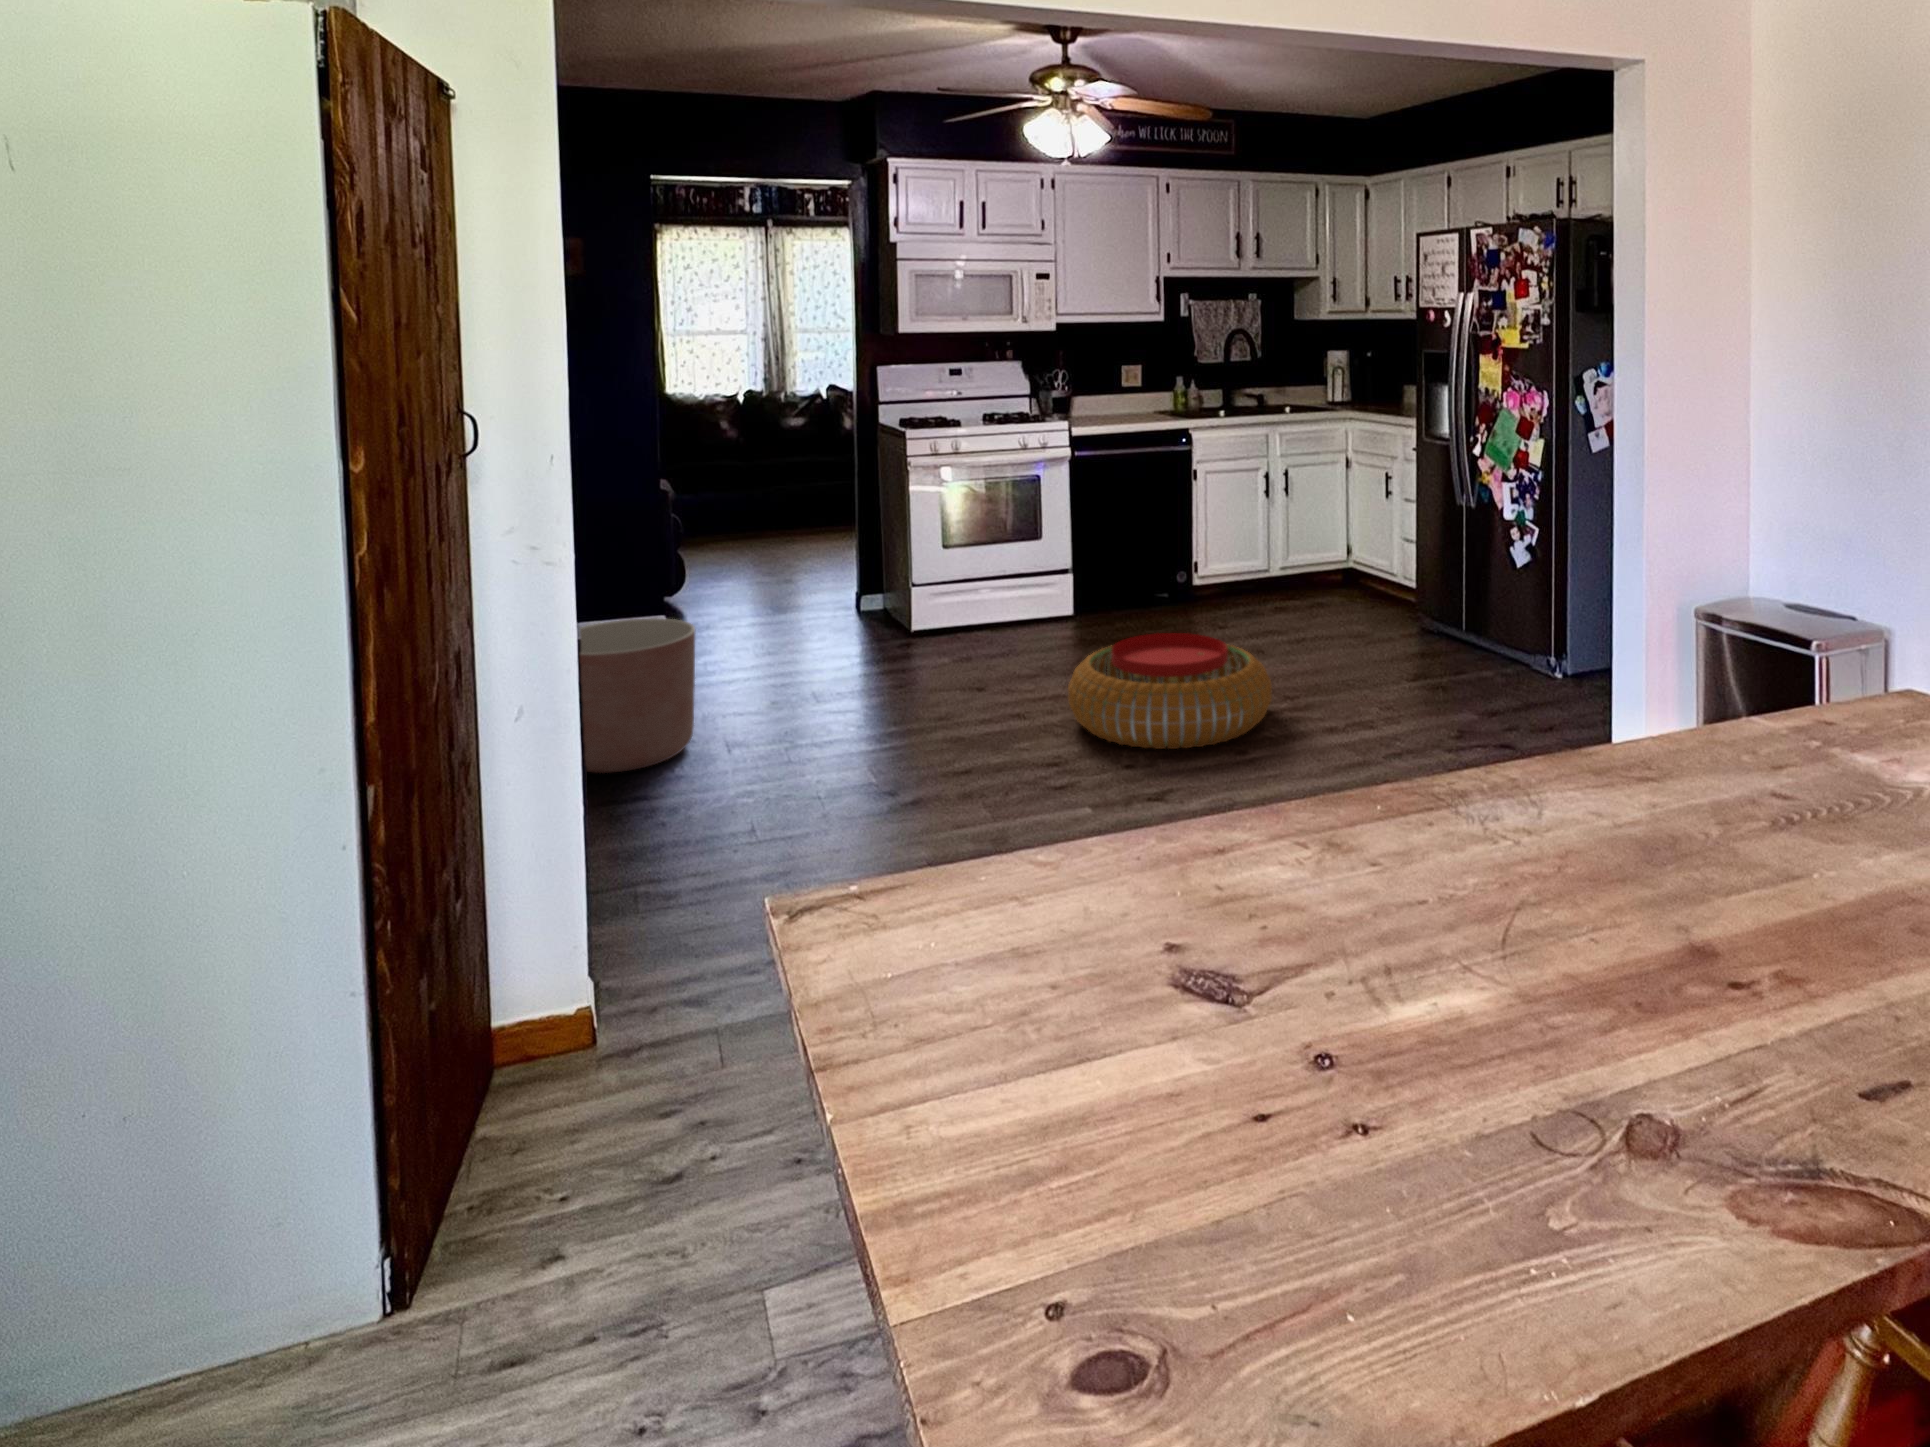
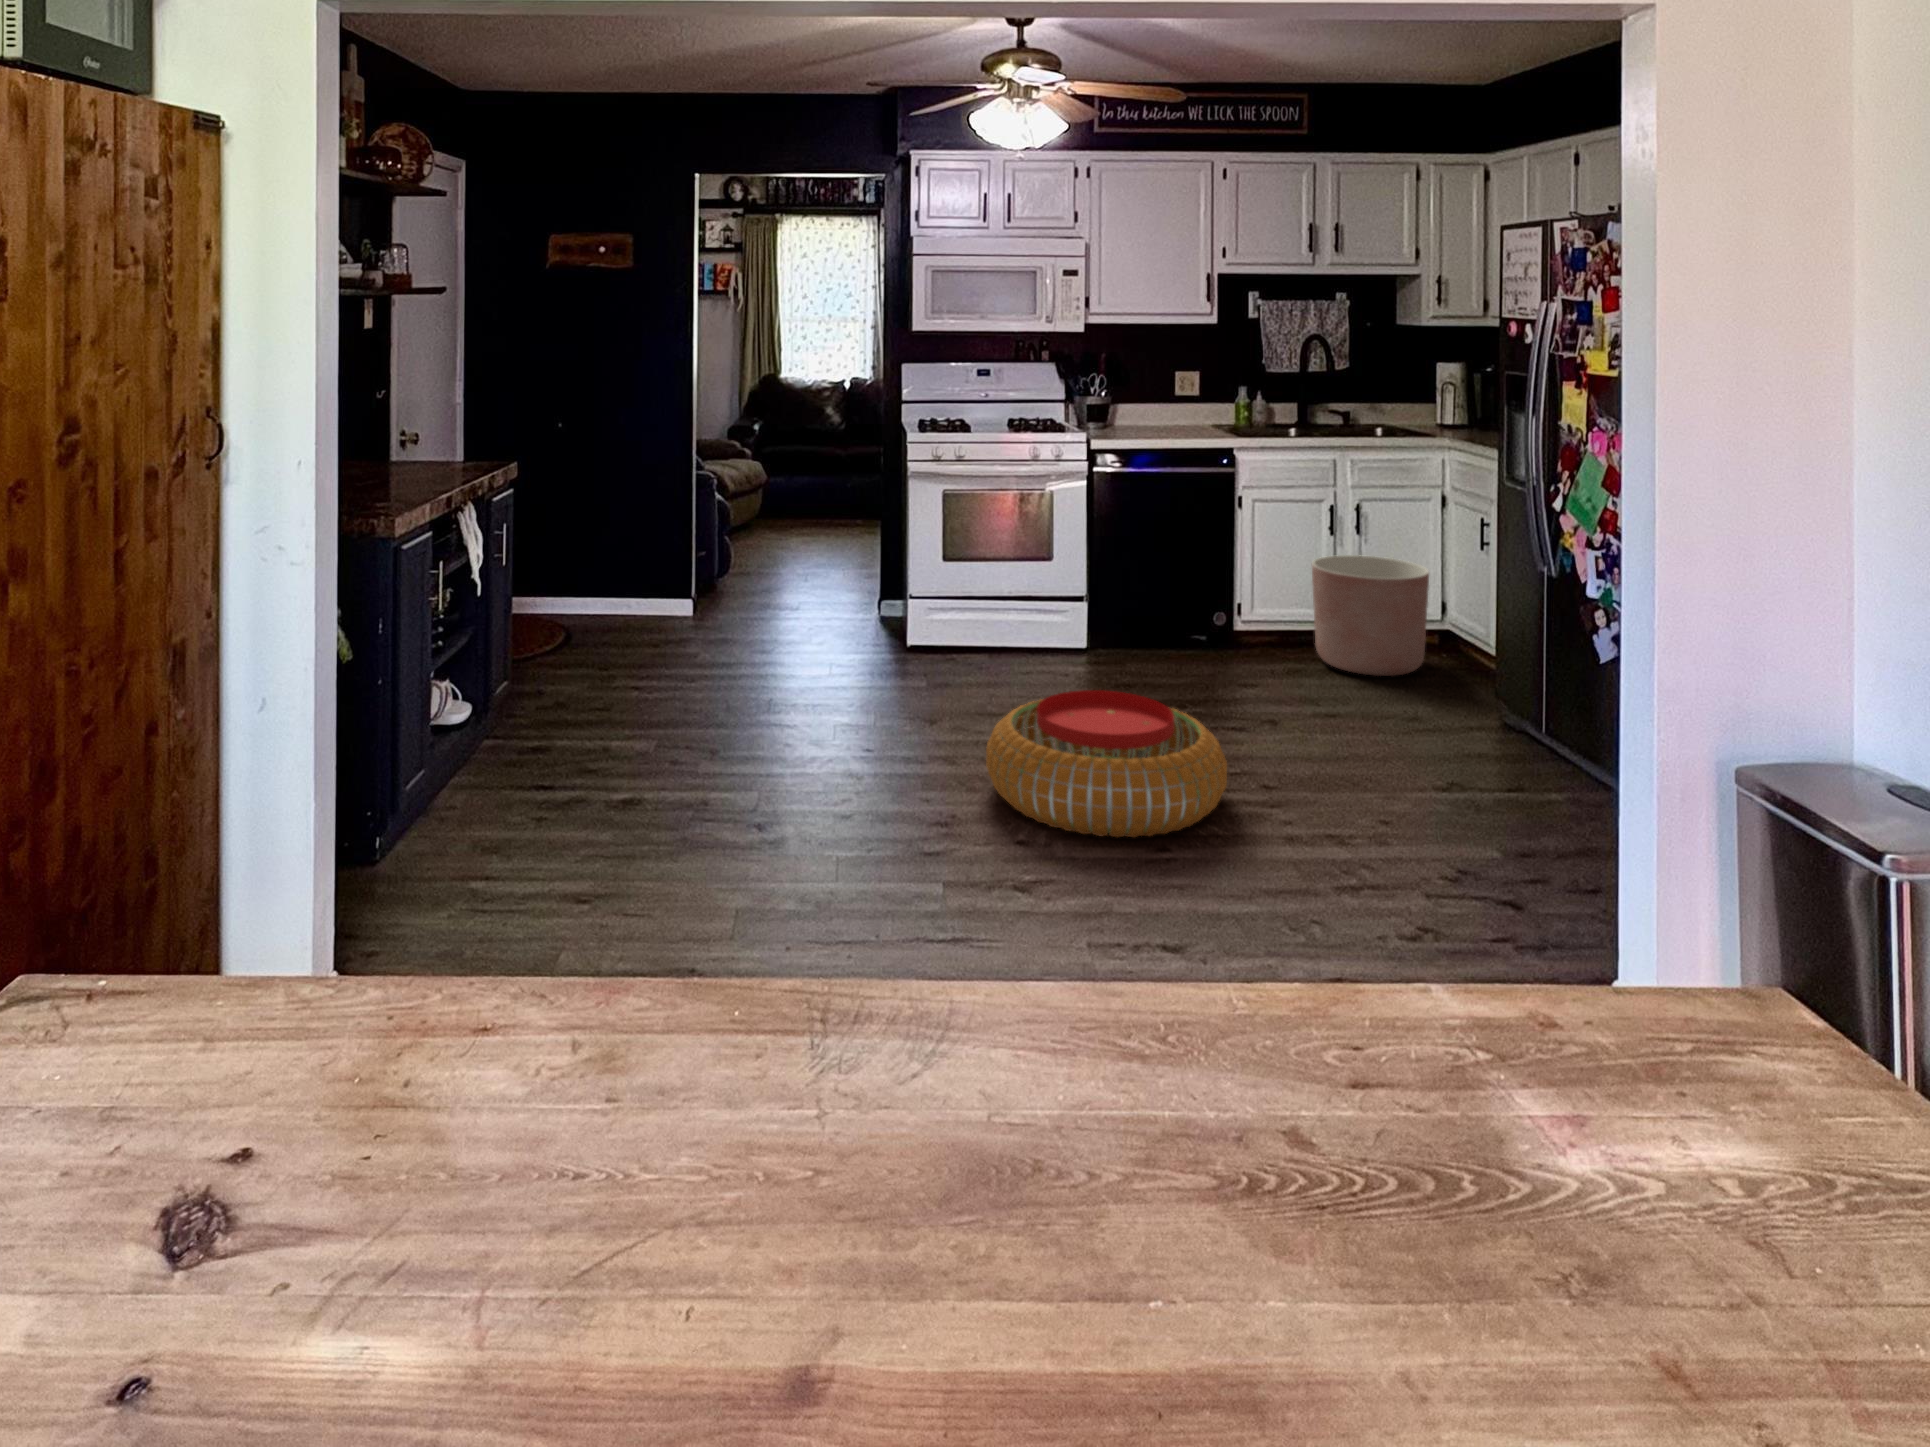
planter: present [580,618,695,773] -> present [1312,555,1429,676]

